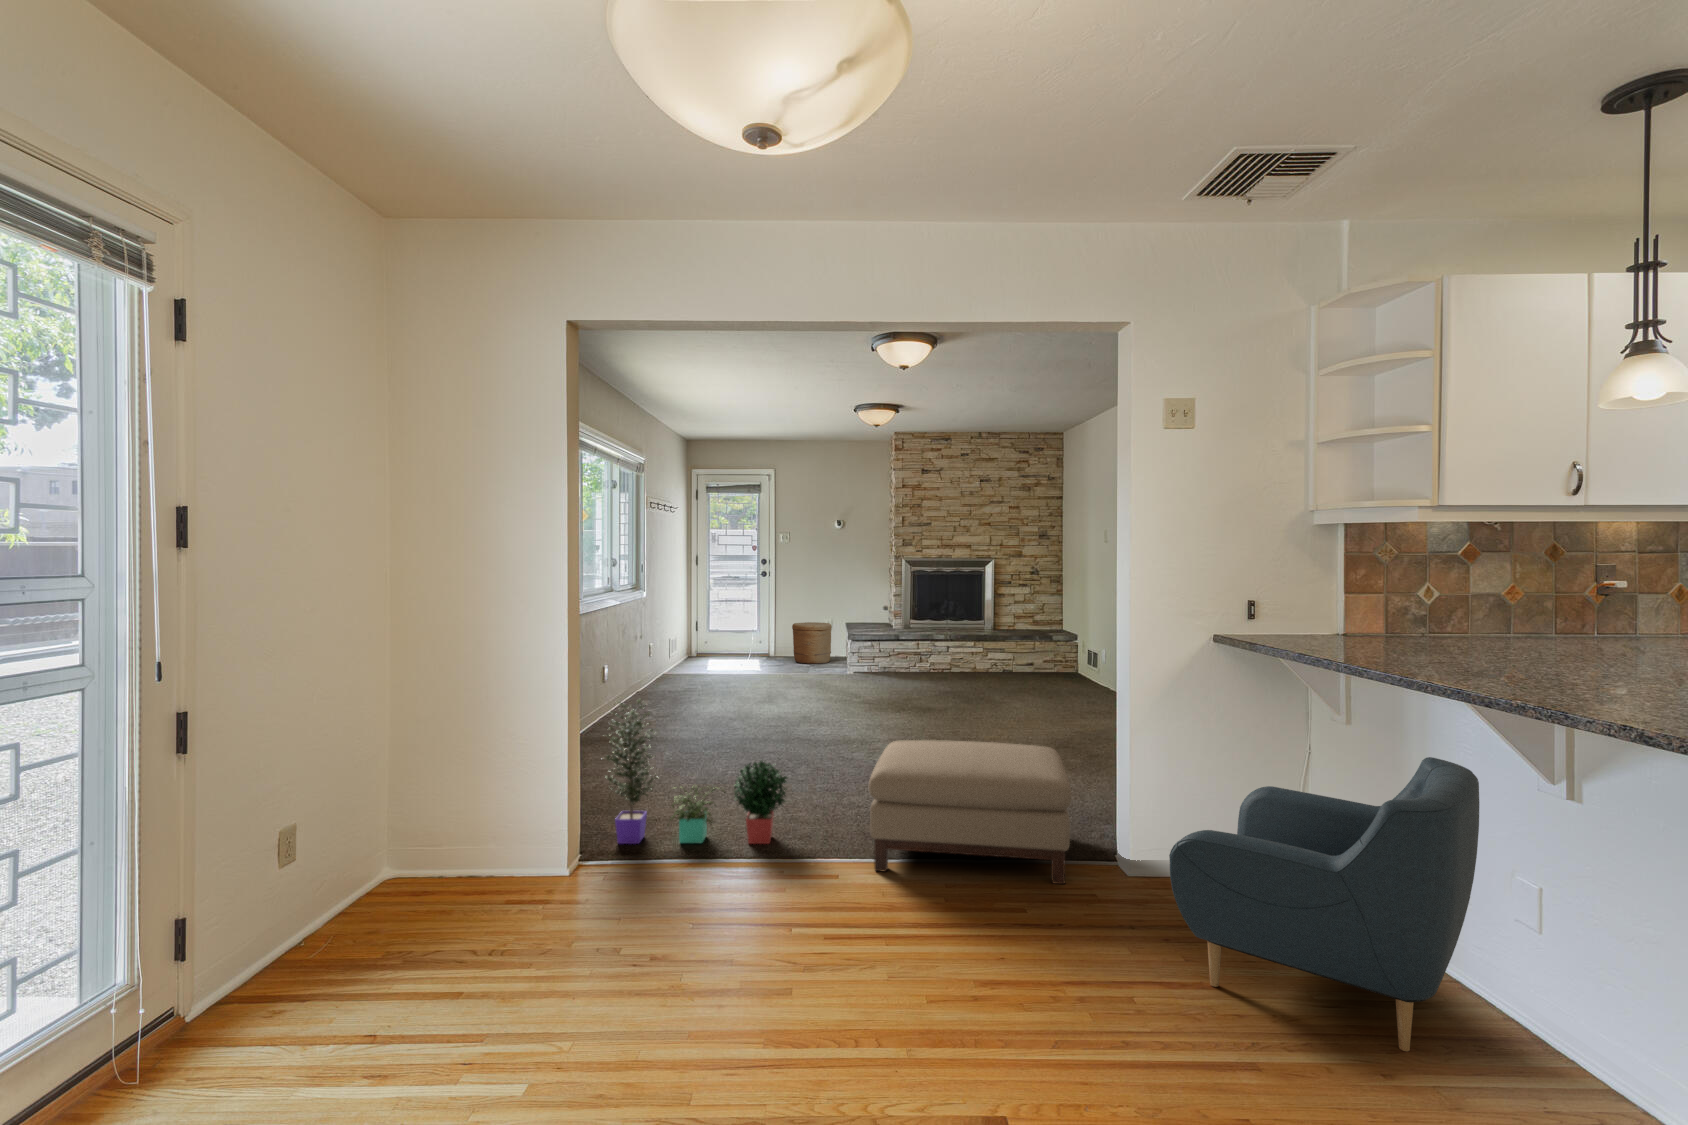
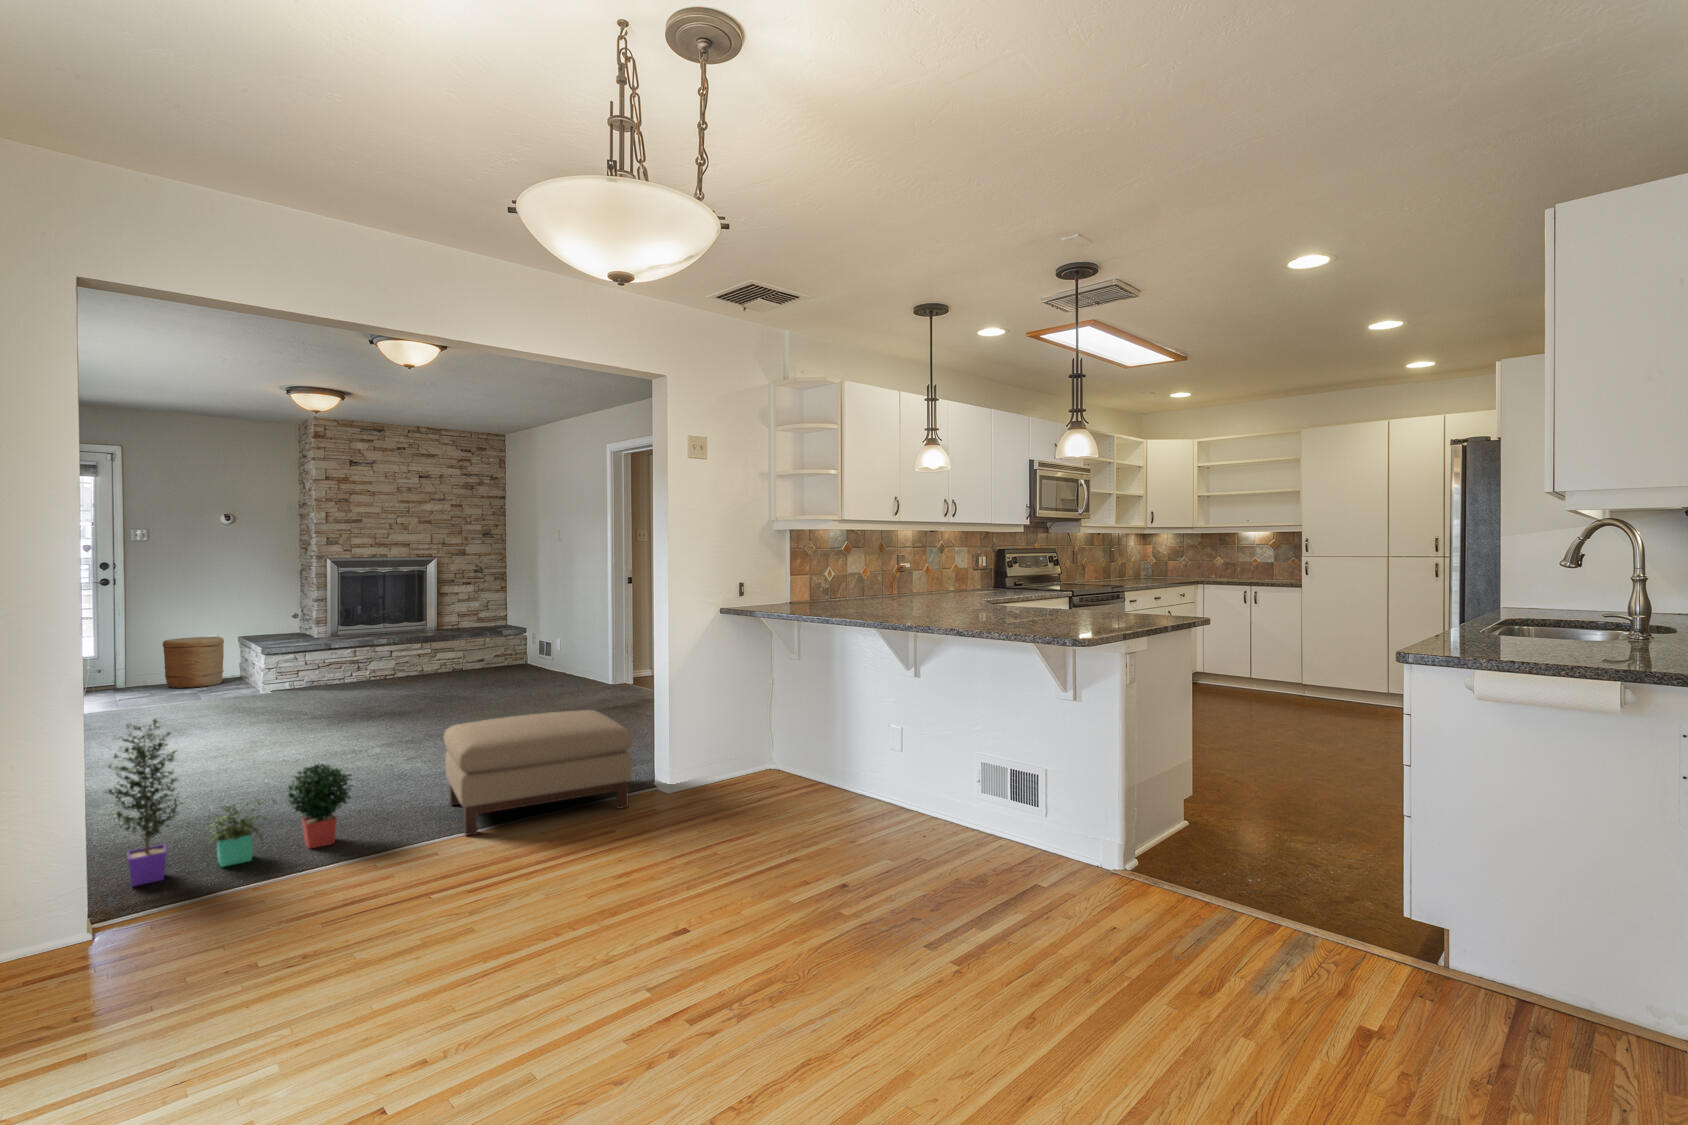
armchair: present [1169,757,1479,1051] -> none [730,670,881,833]

